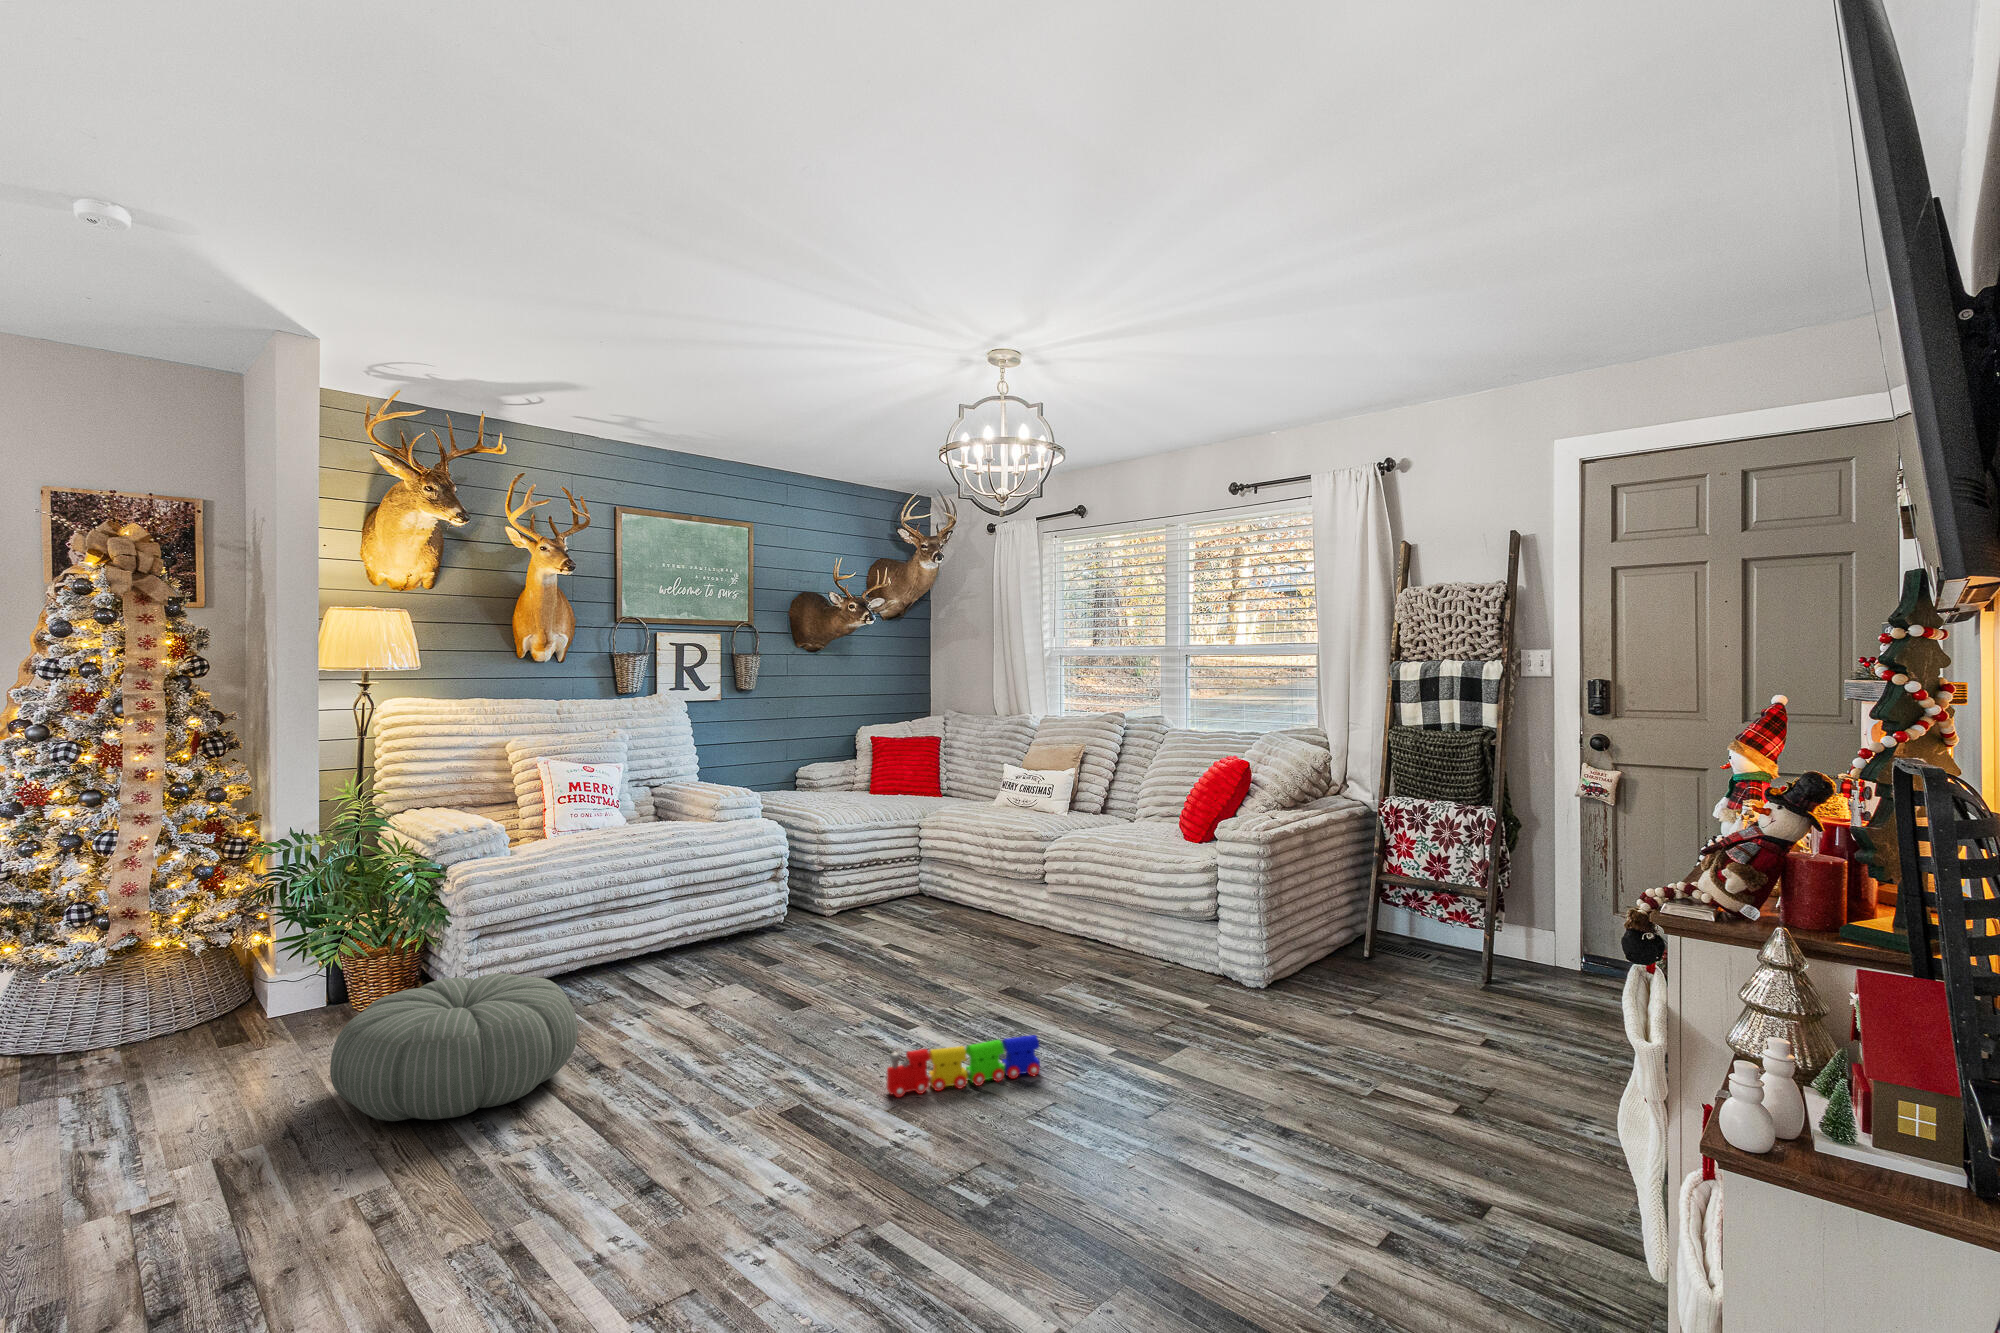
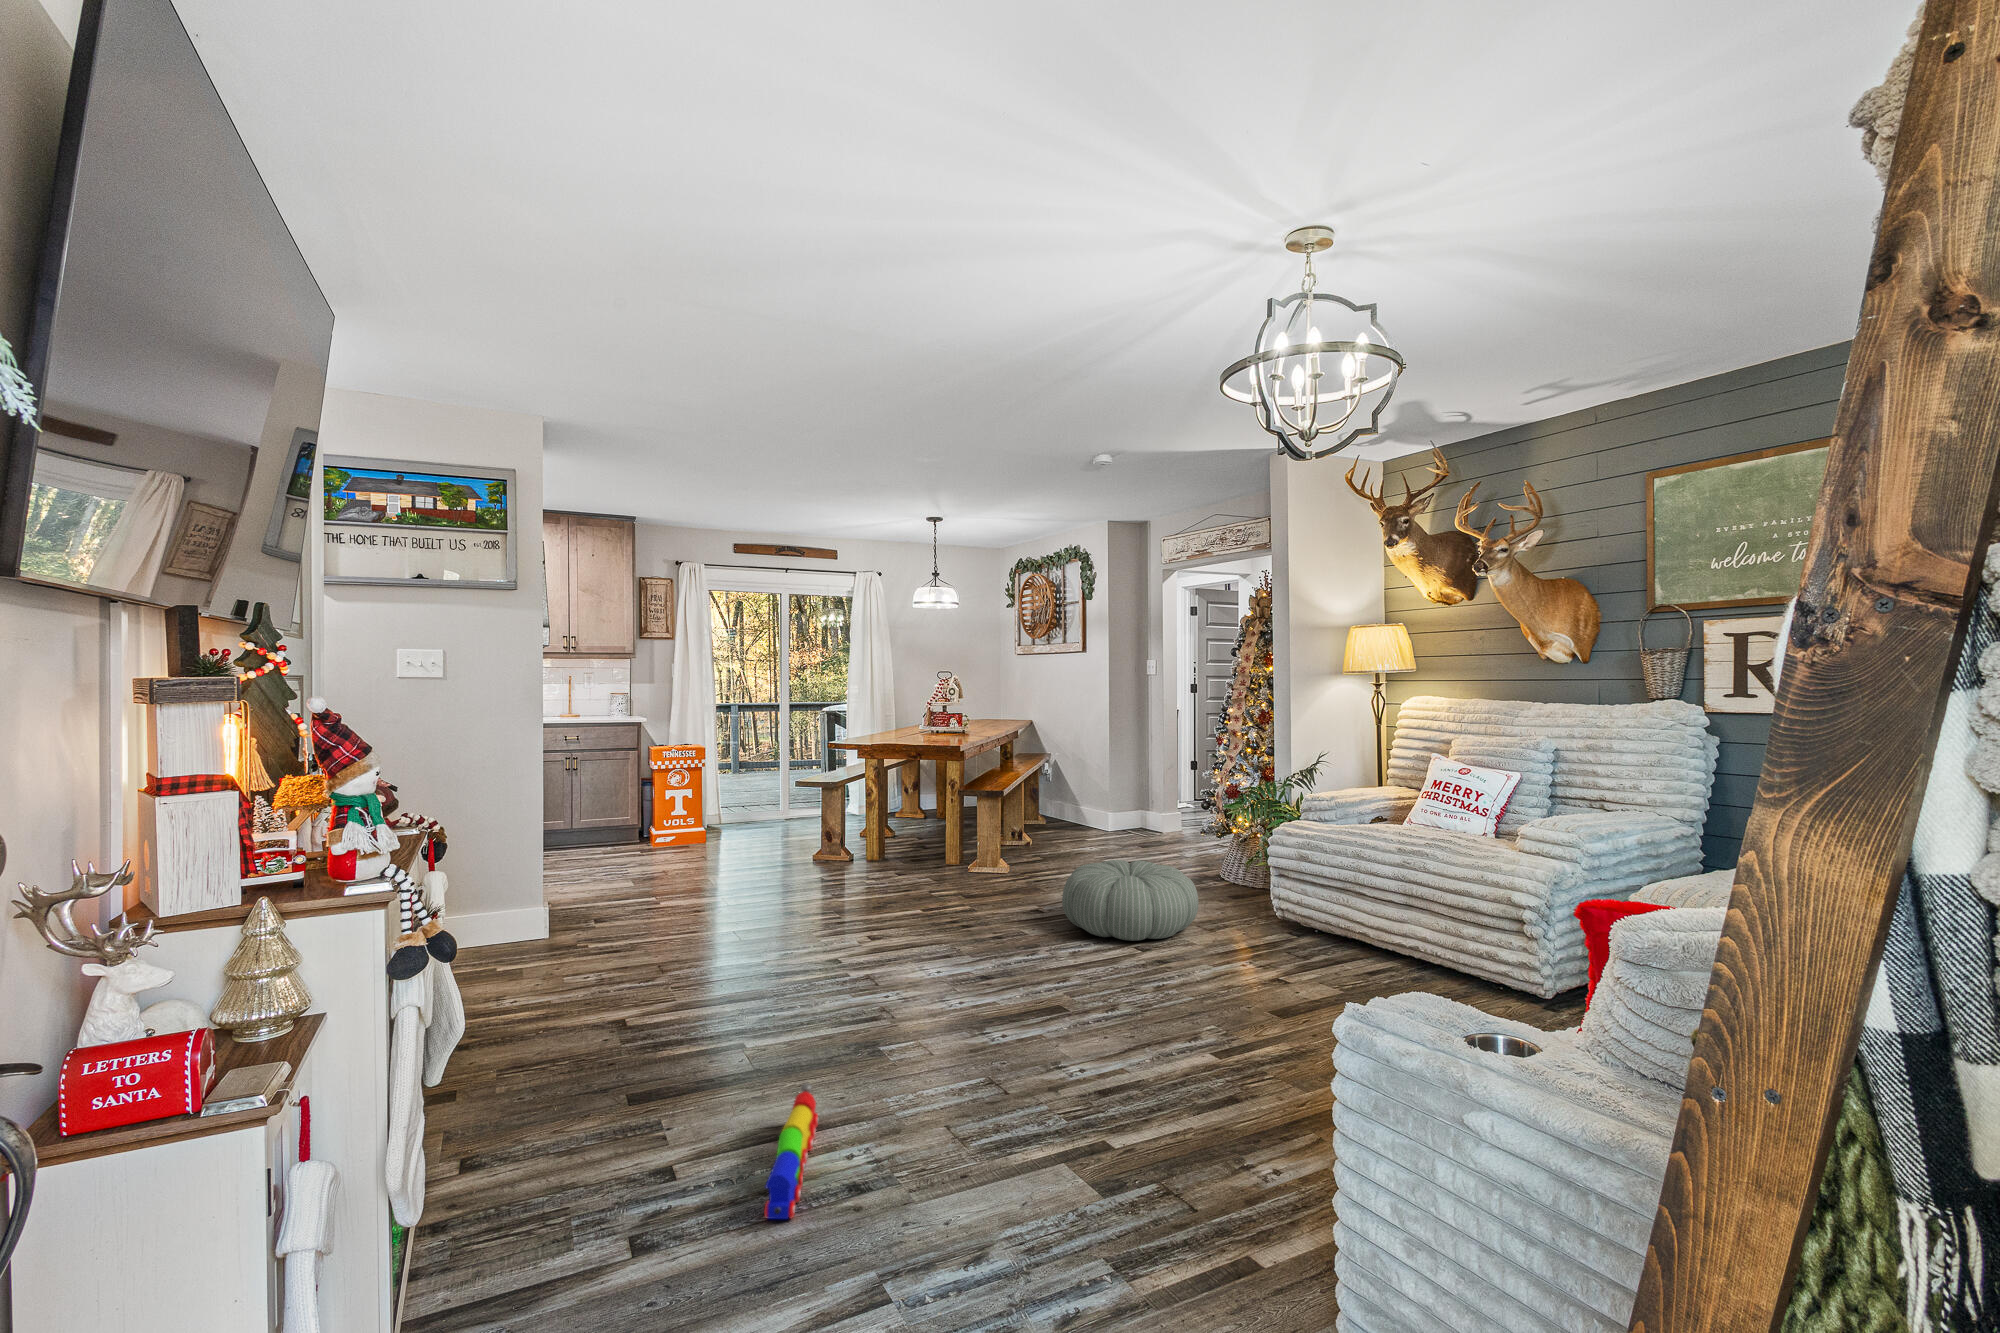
toy train: present [887,1035,1040,1097] -> present [764,1083,818,1219]

